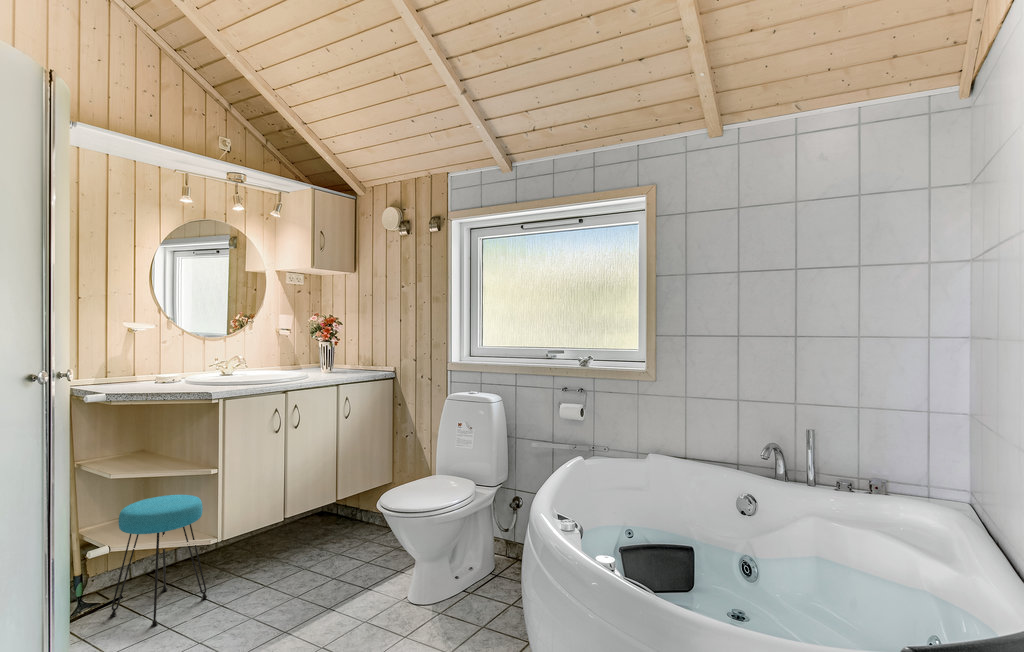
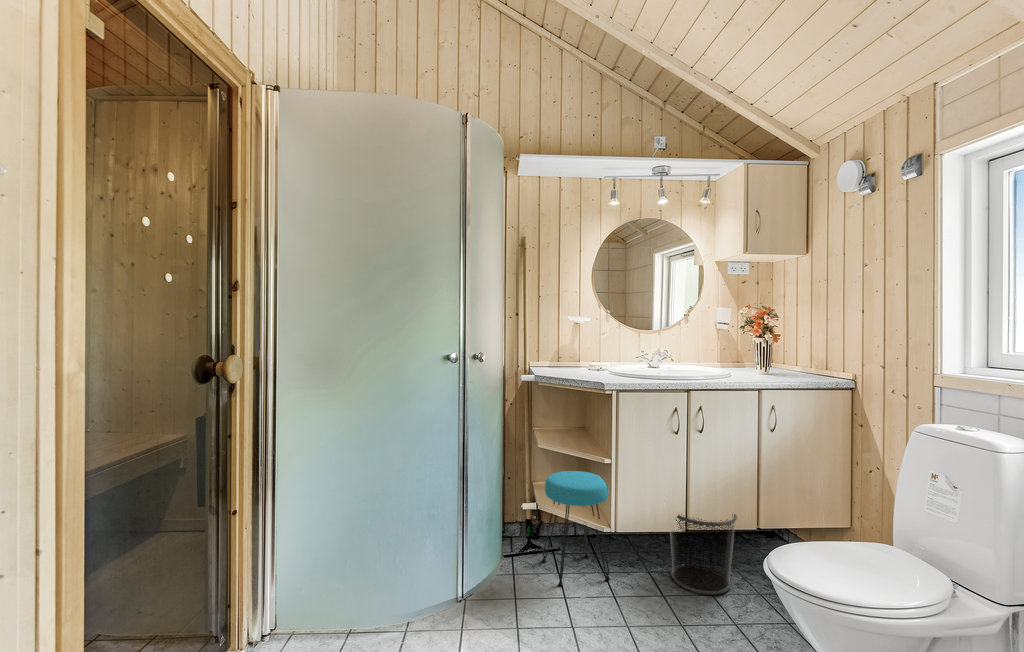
waste bin: none [258,491,322,574] -> present [670,514,737,595]

